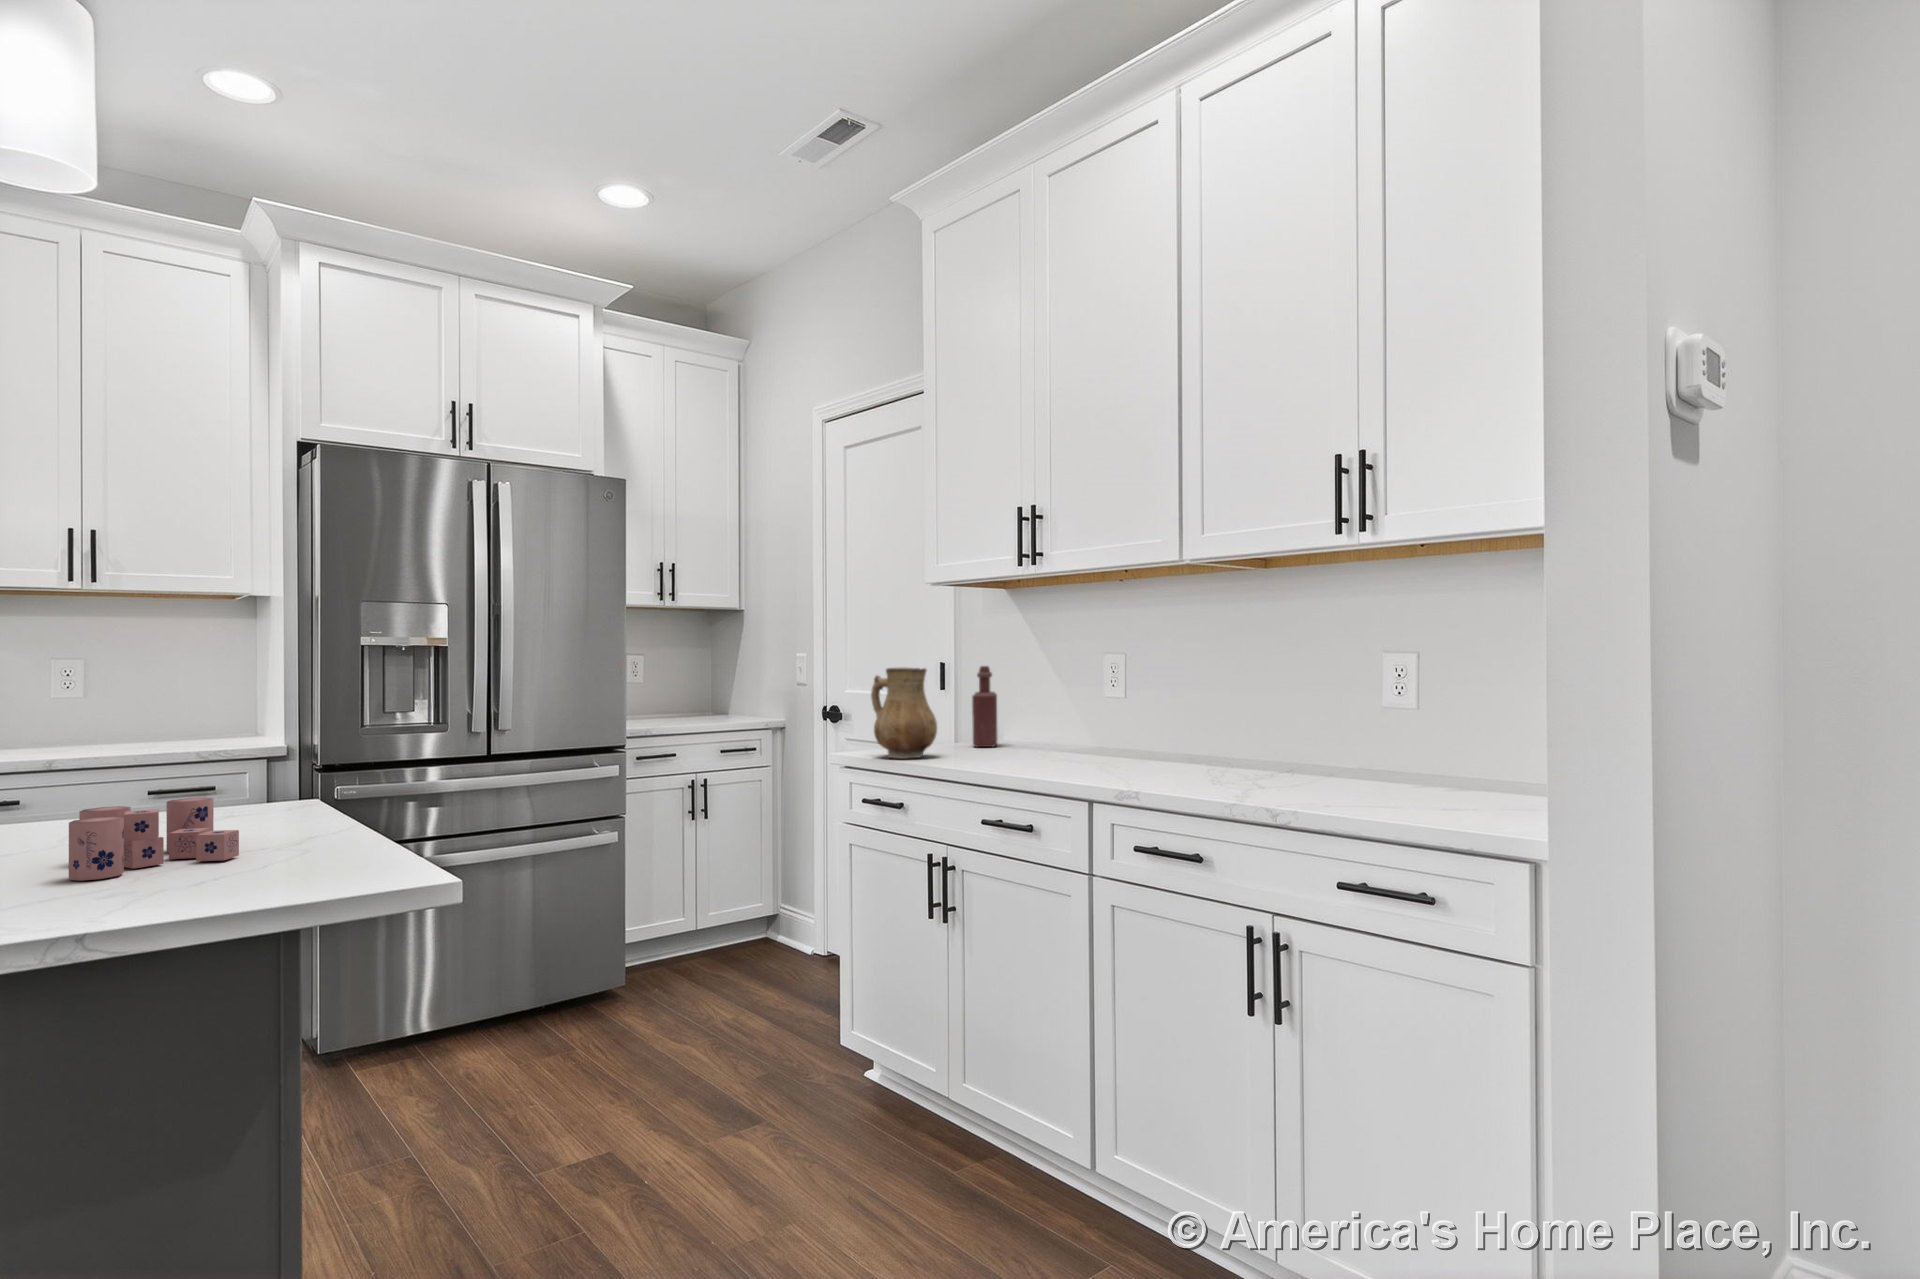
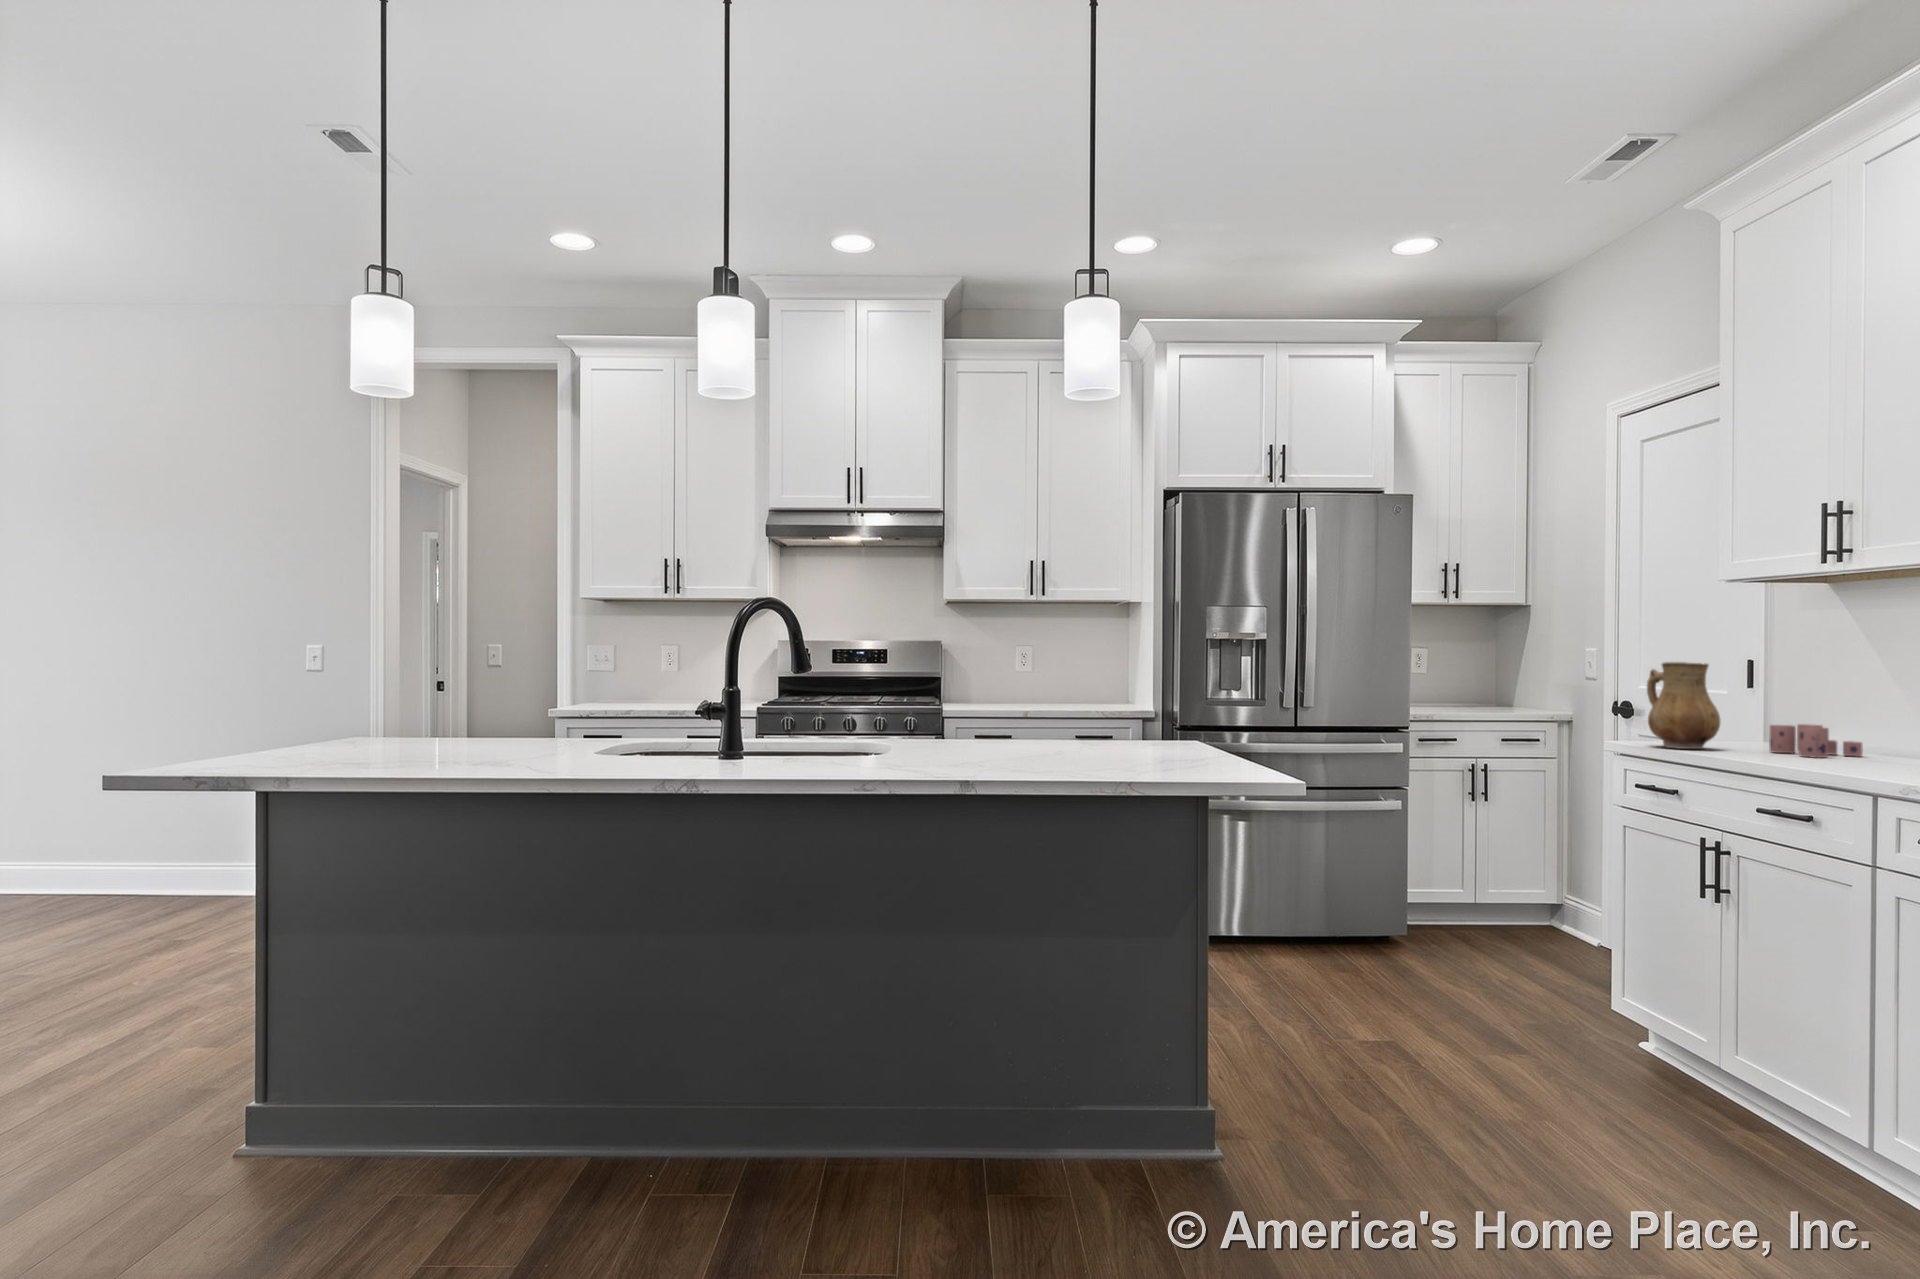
bottle: present [972,666,997,747] -> none [1773,664,1808,748]
candle: present [69,797,239,881] -> present [1769,724,1863,758]

